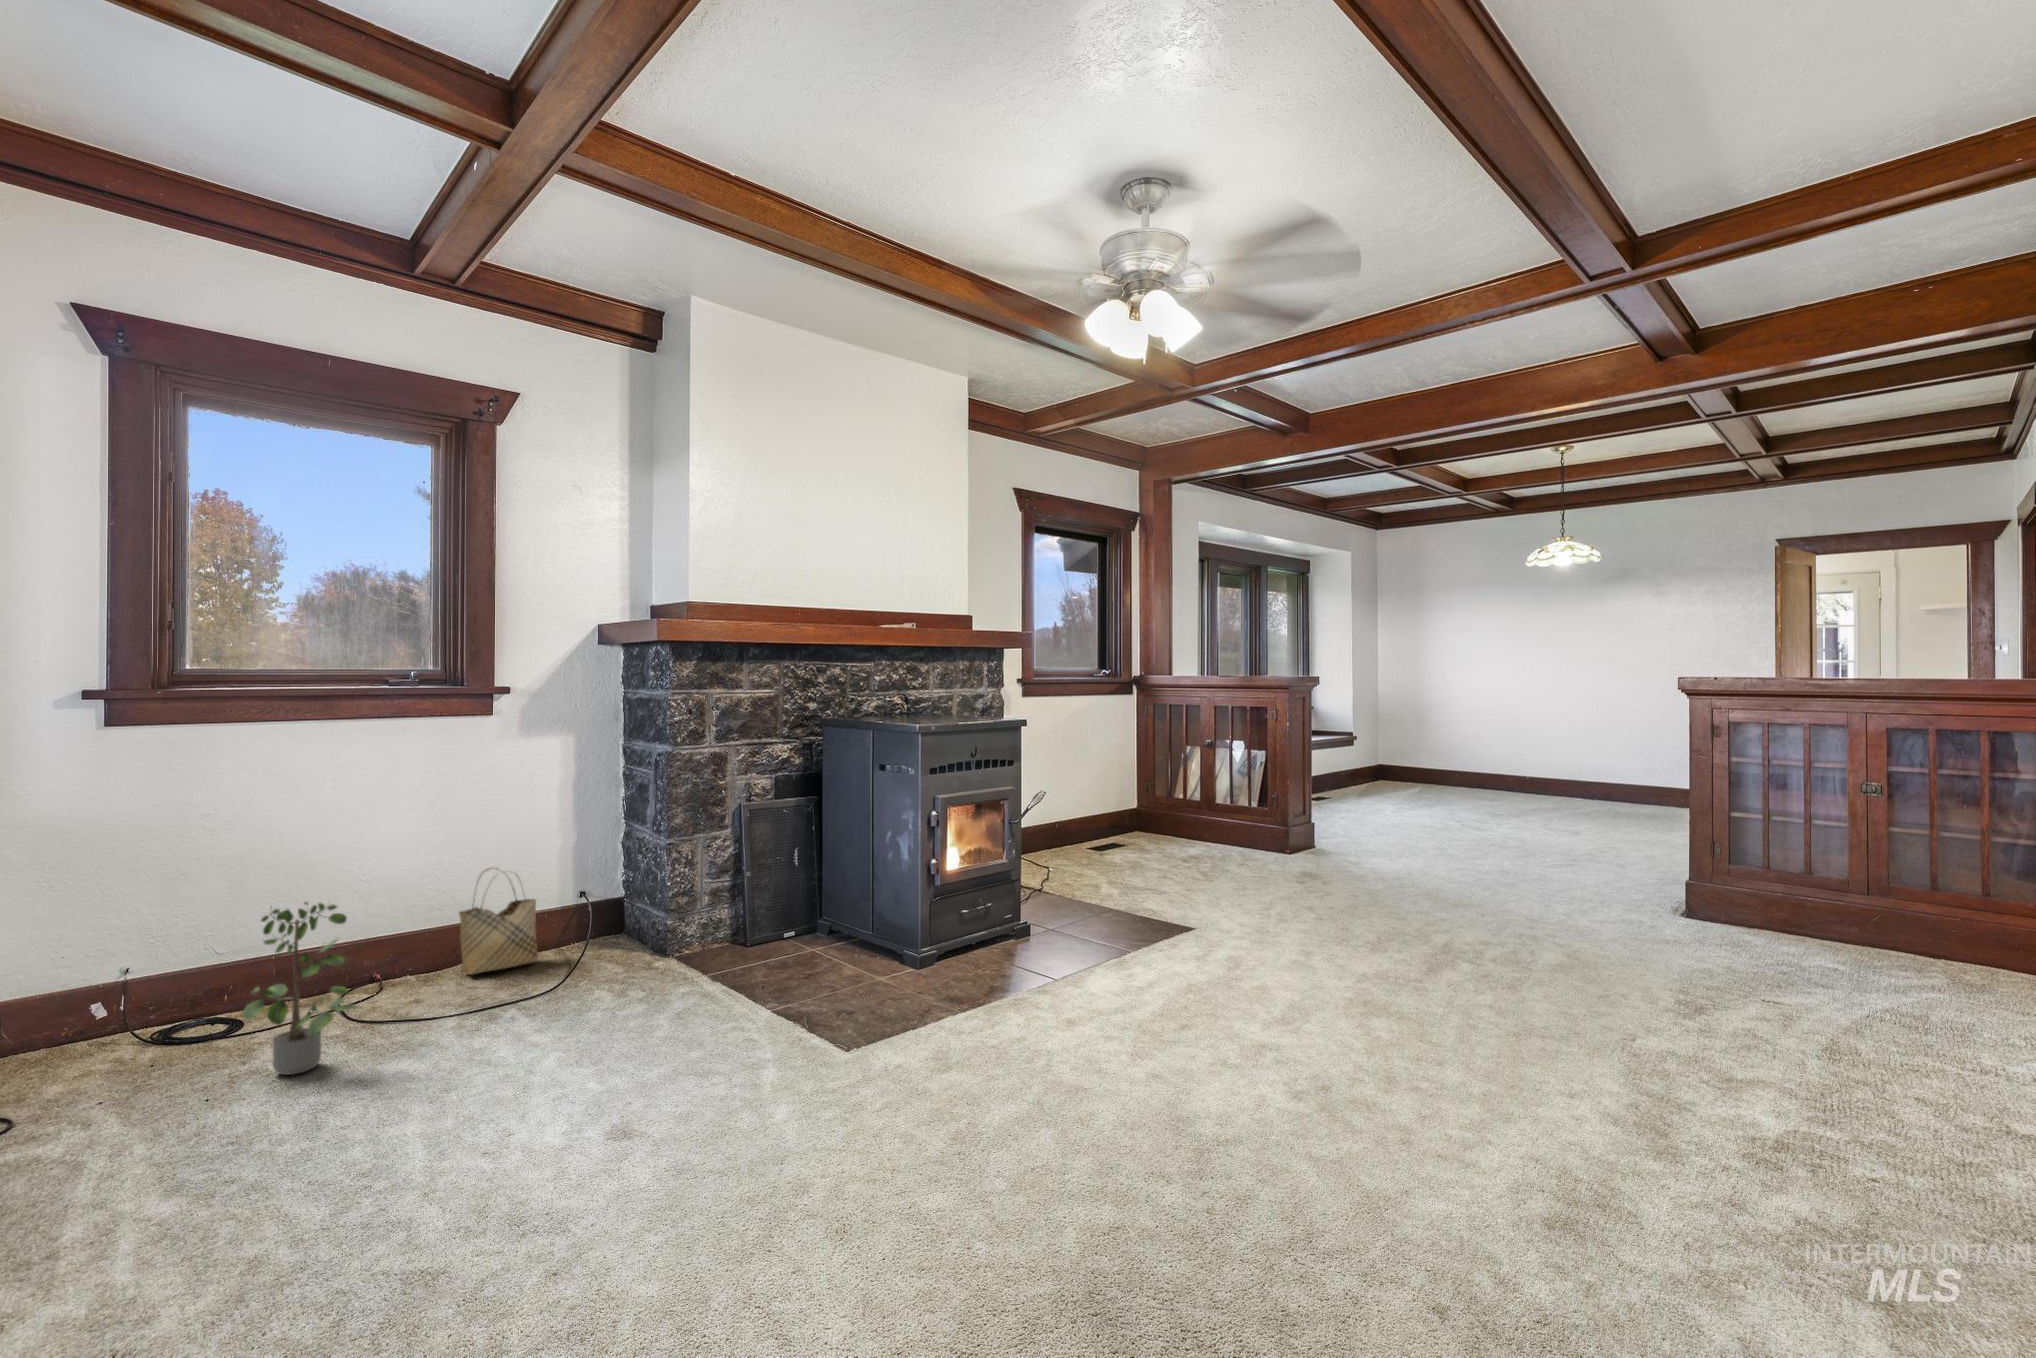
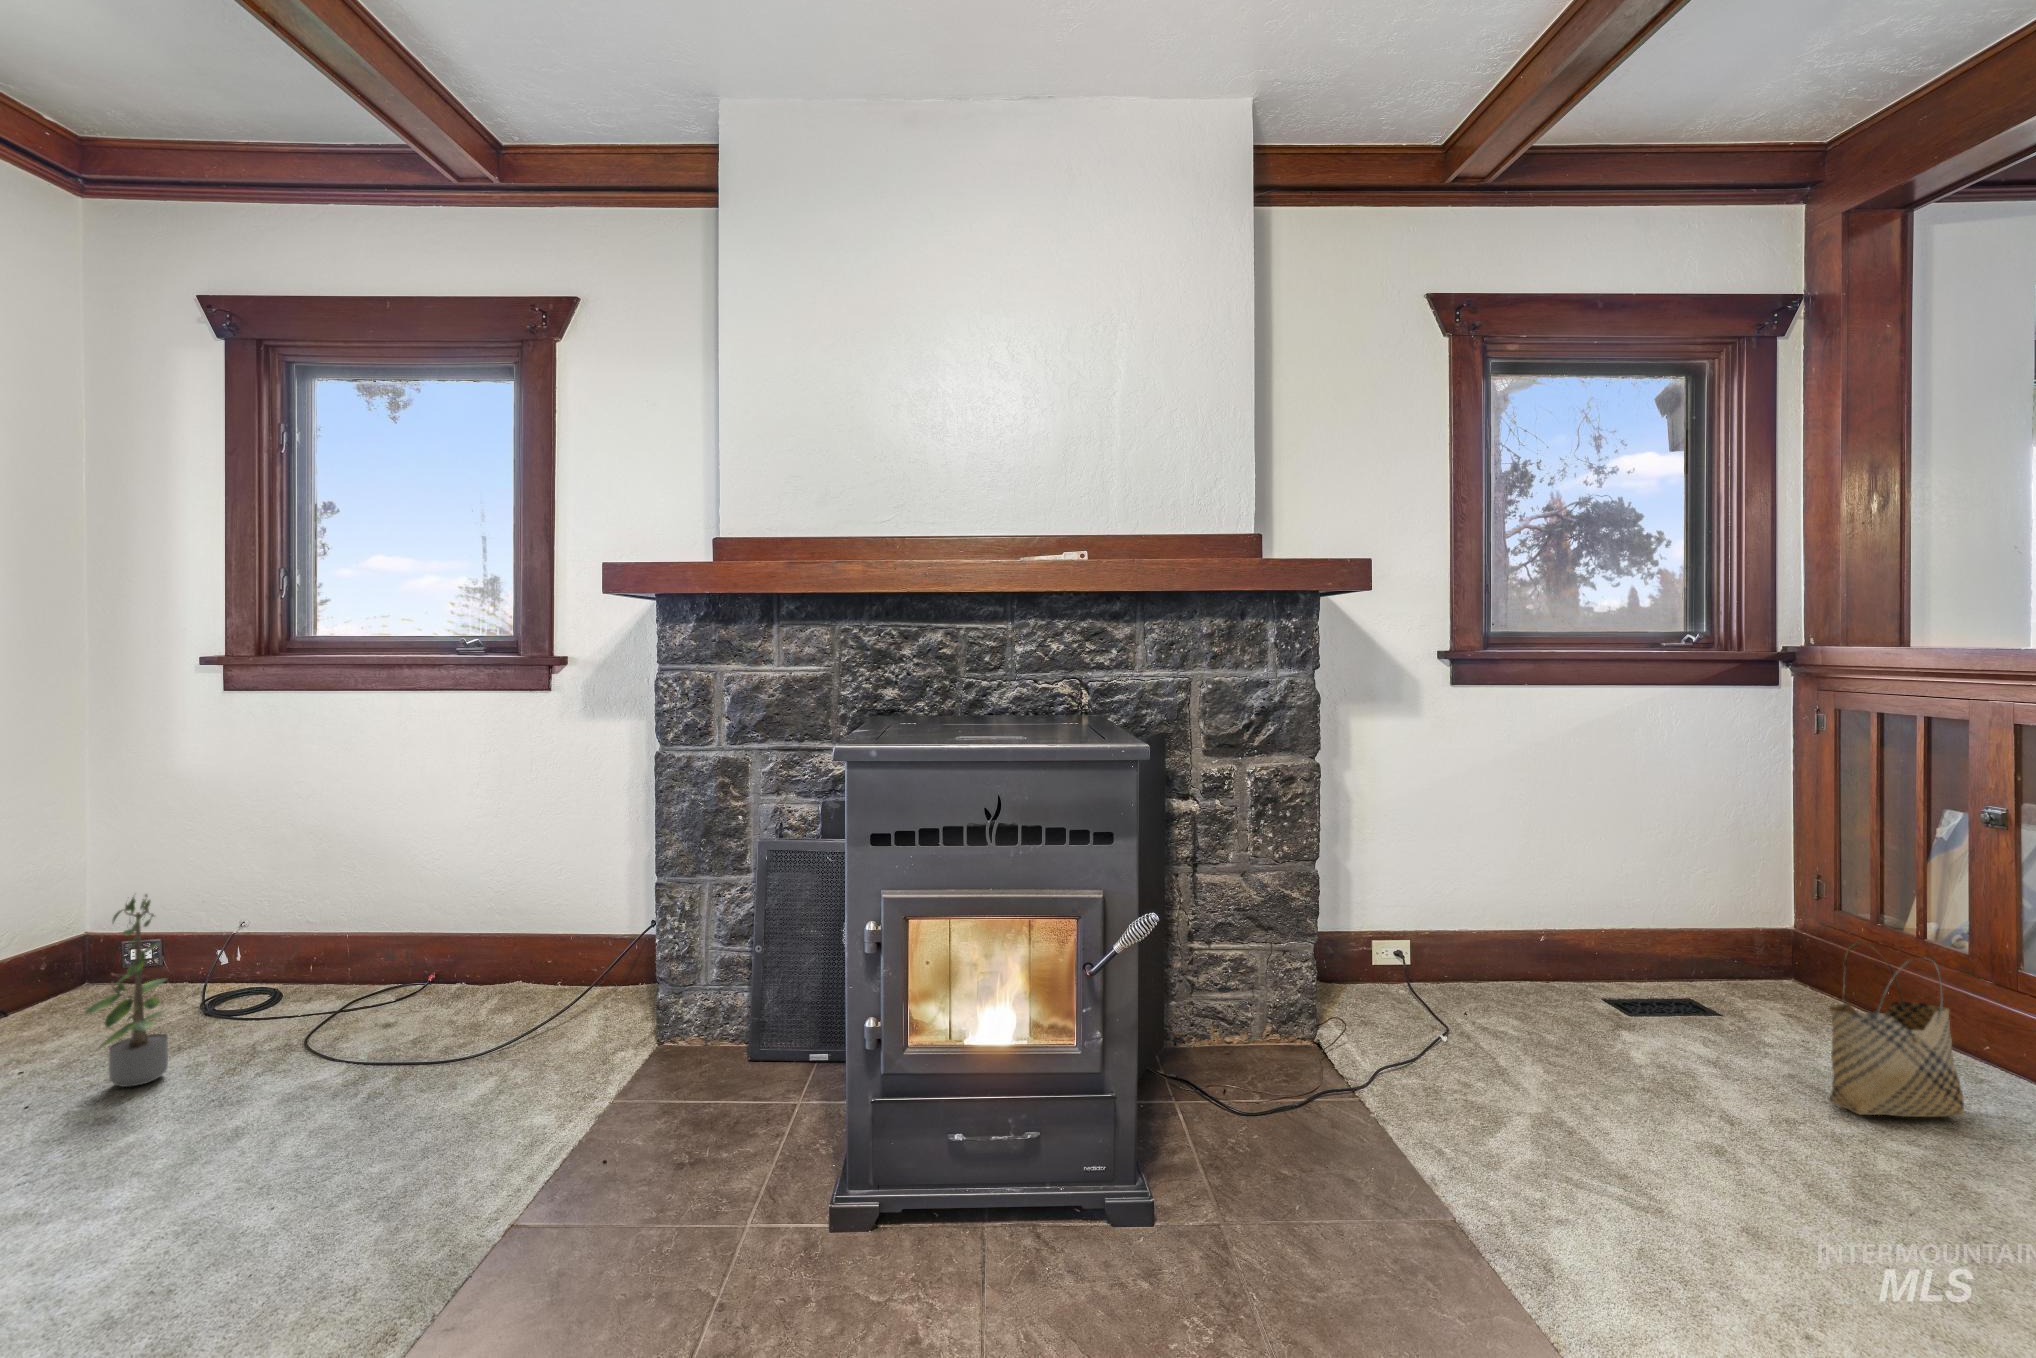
woven basket: present [459,869,538,975] -> present [1830,941,1964,1117]

